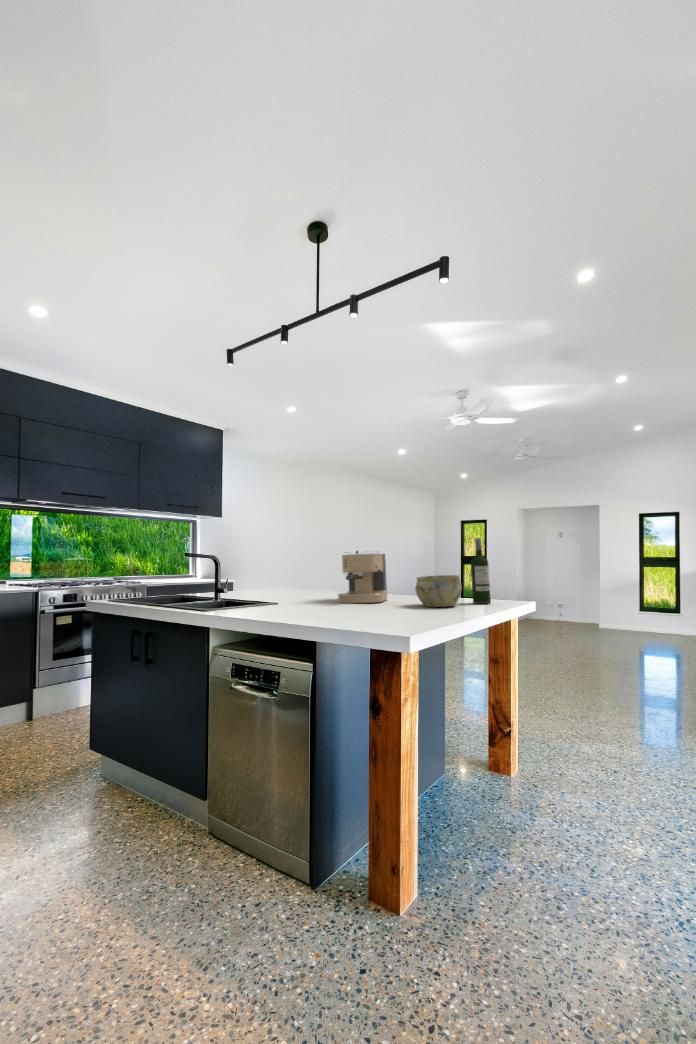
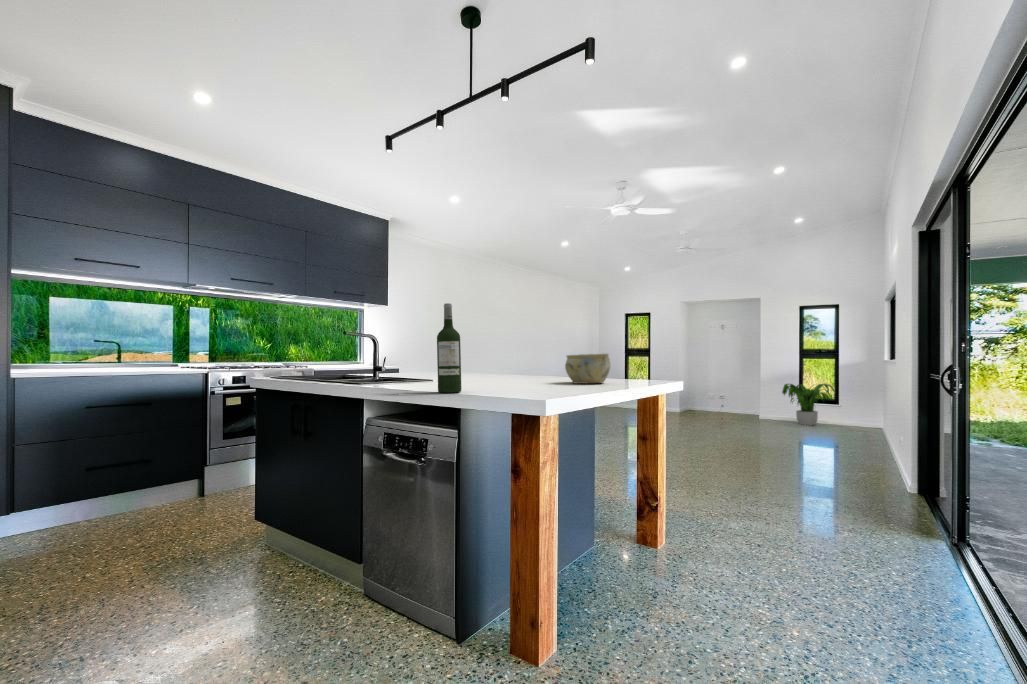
wine bottle: present [471,538,491,604] -> present [437,303,461,393]
coffee maker: present [338,551,387,603] -> none [491,330,540,381]
potted plant: none [621,592,674,635] -> present [782,384,834,425]

